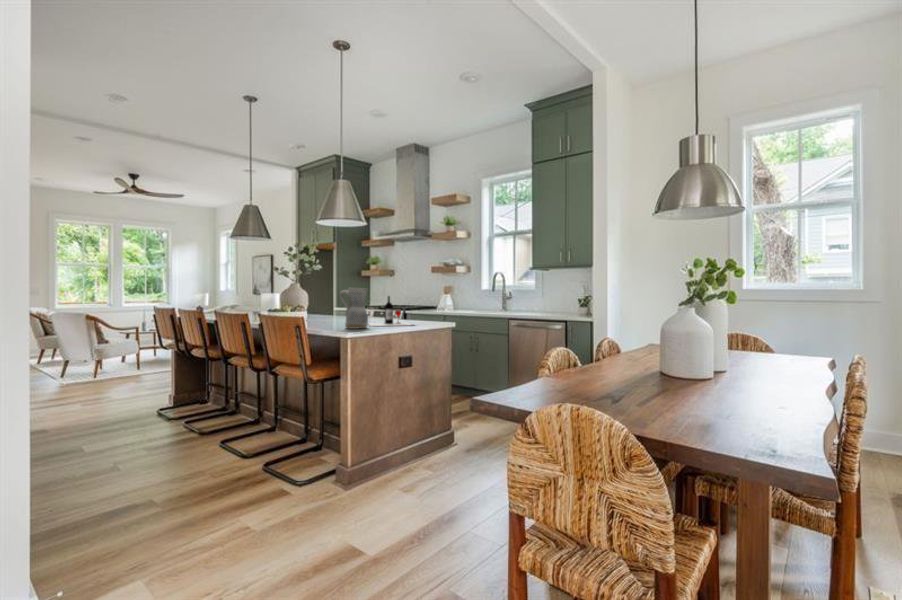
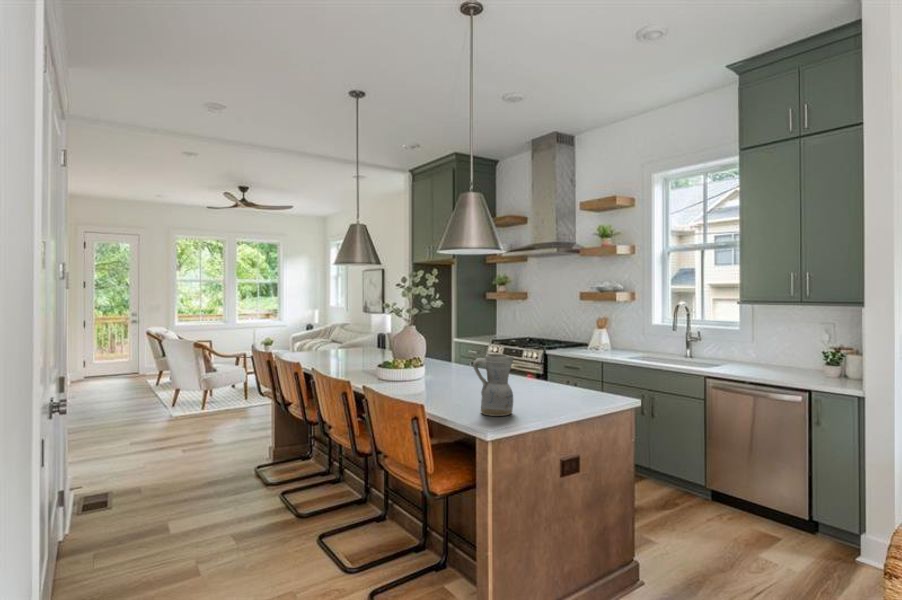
wine bottle: present [368,296,413,326] -> none [506,358,582,407]

